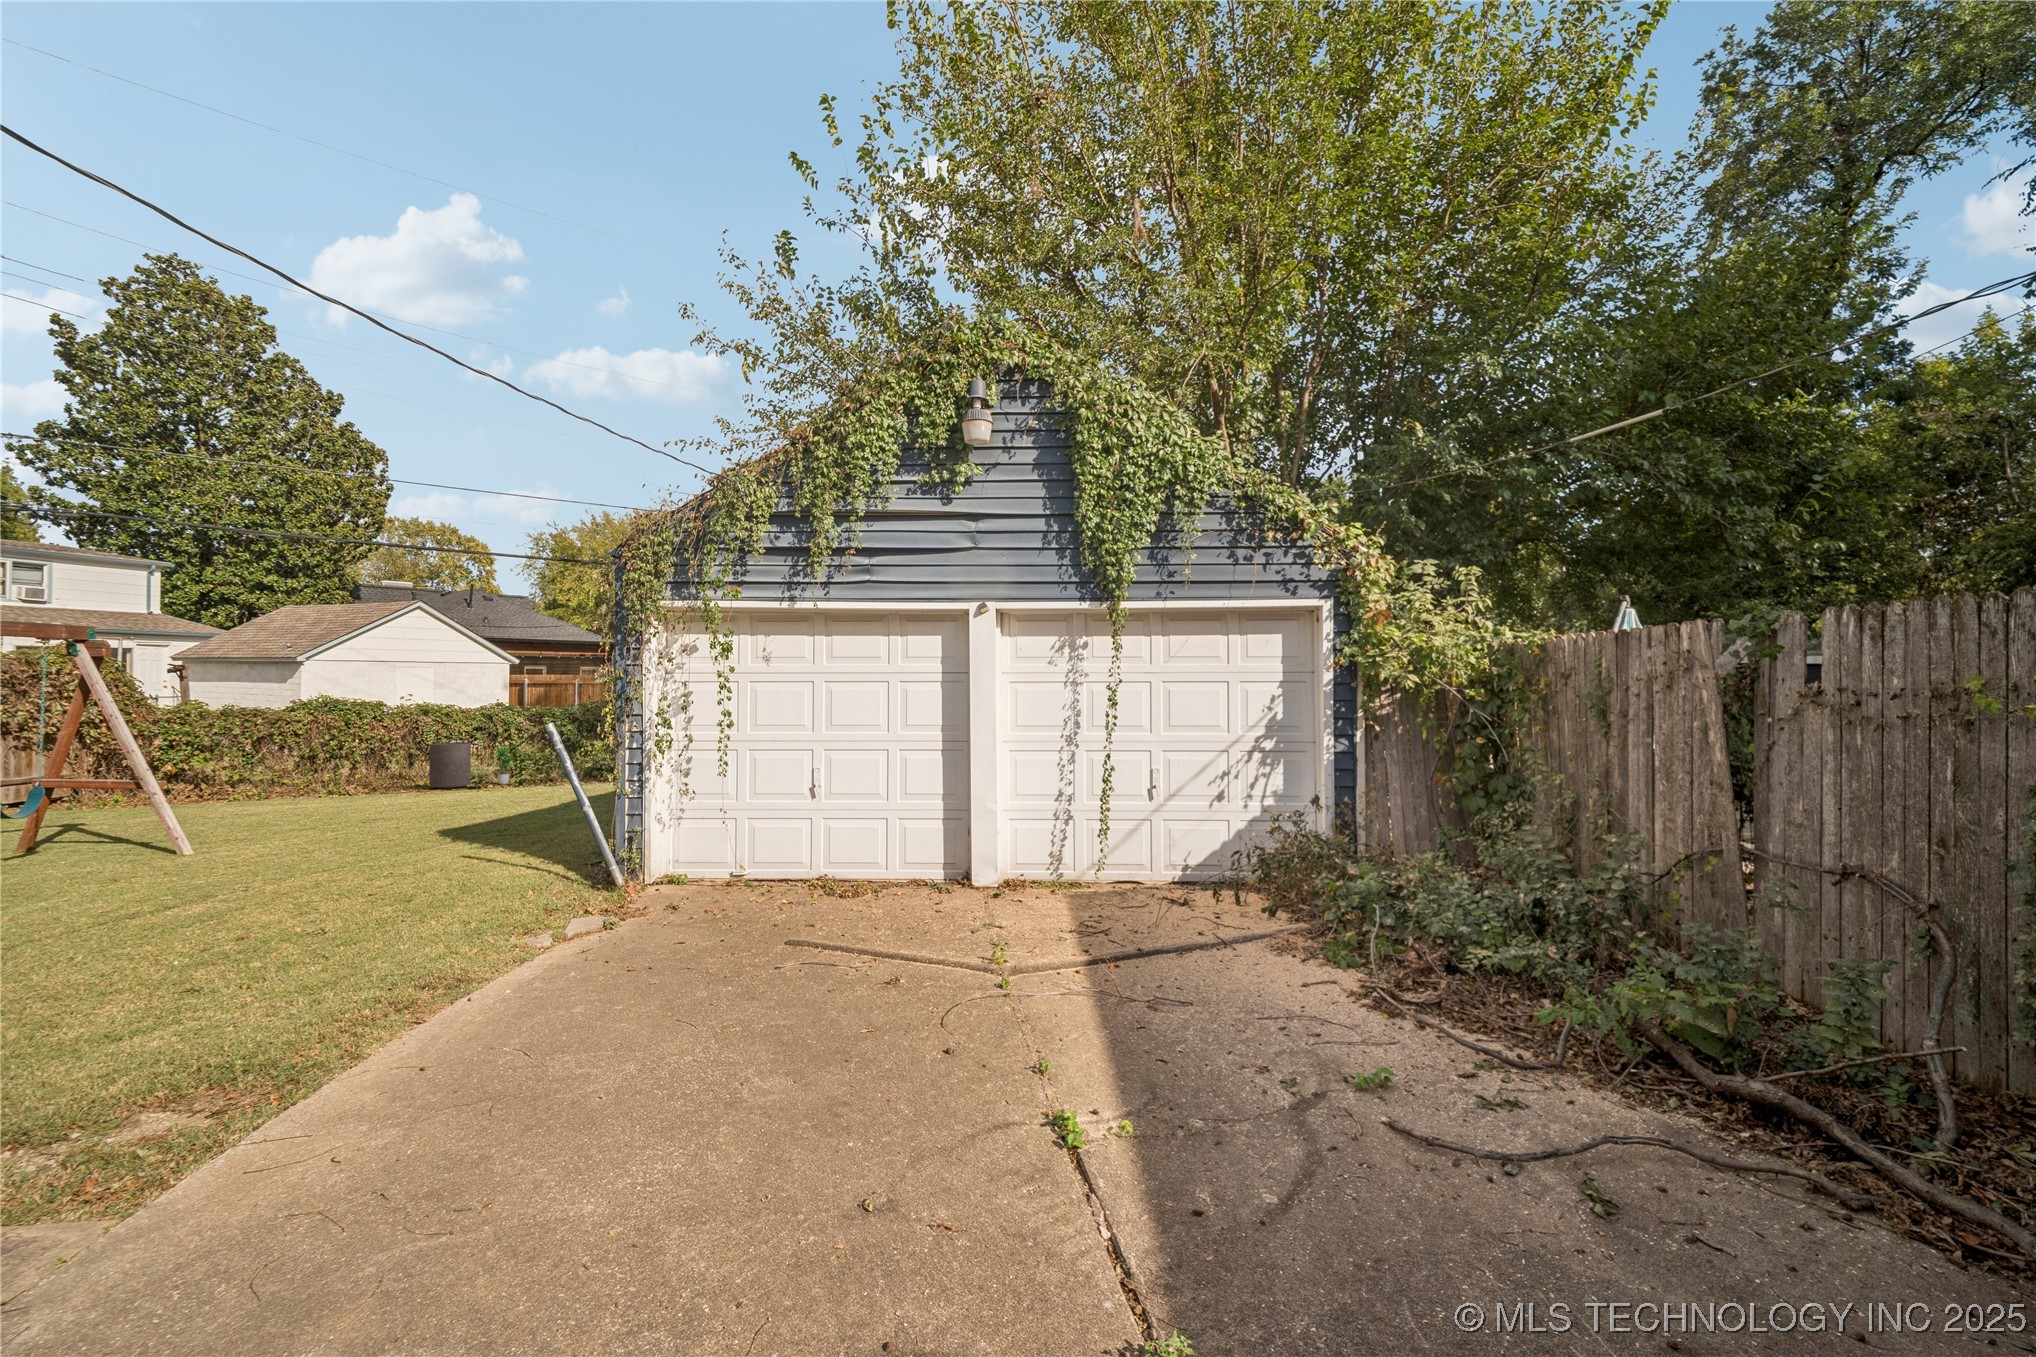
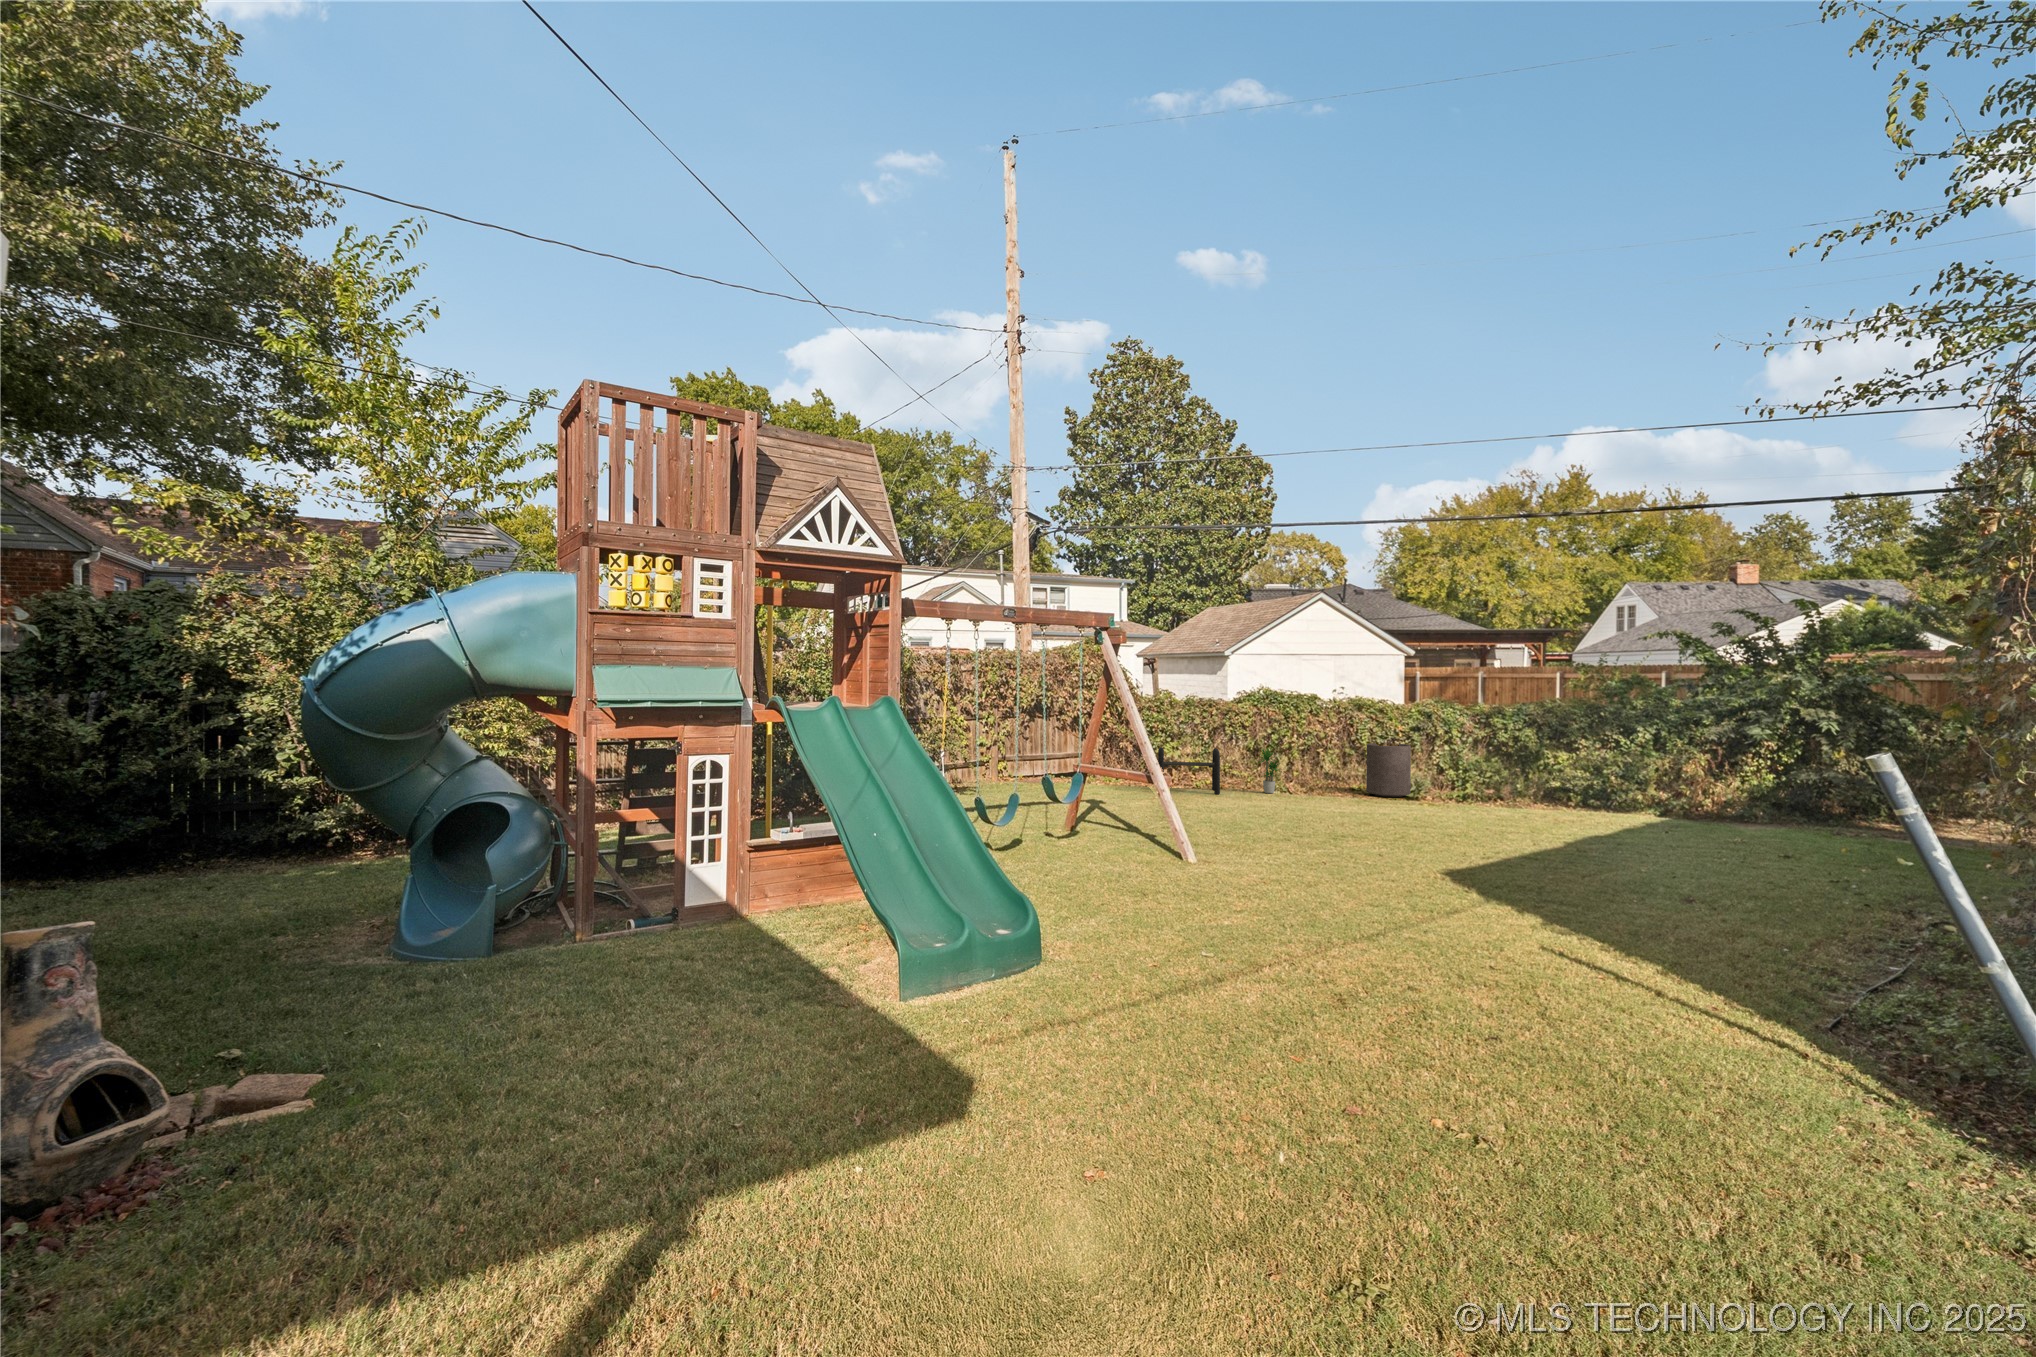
potted plant: present [495,746,513,784] -> present [1258,748,1280,793]
bench: none [181,757,263,807] -> present [1158,747,1220,794]

